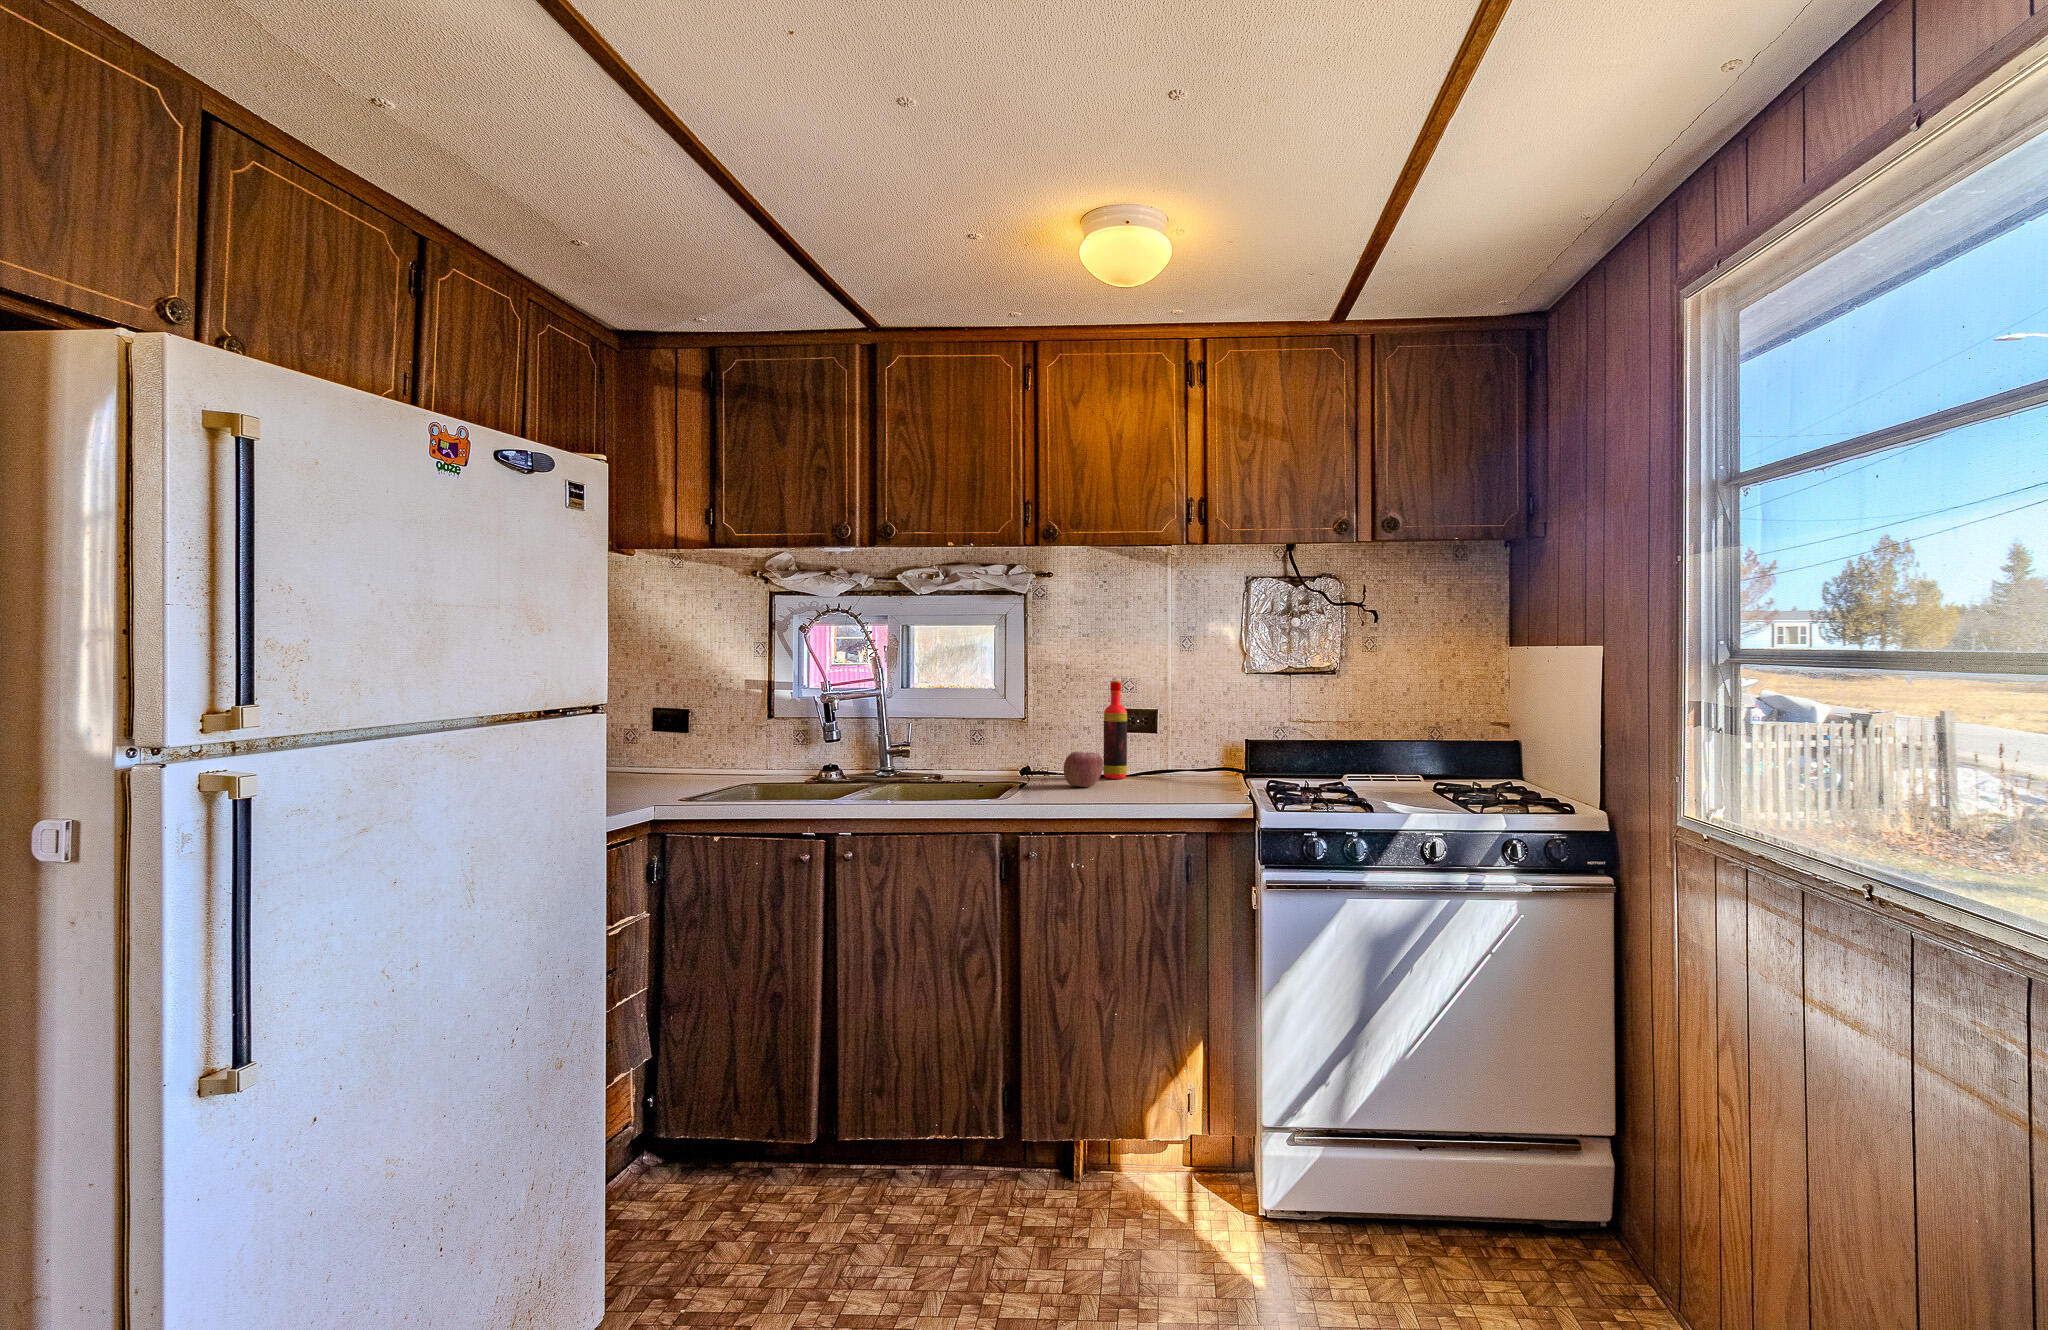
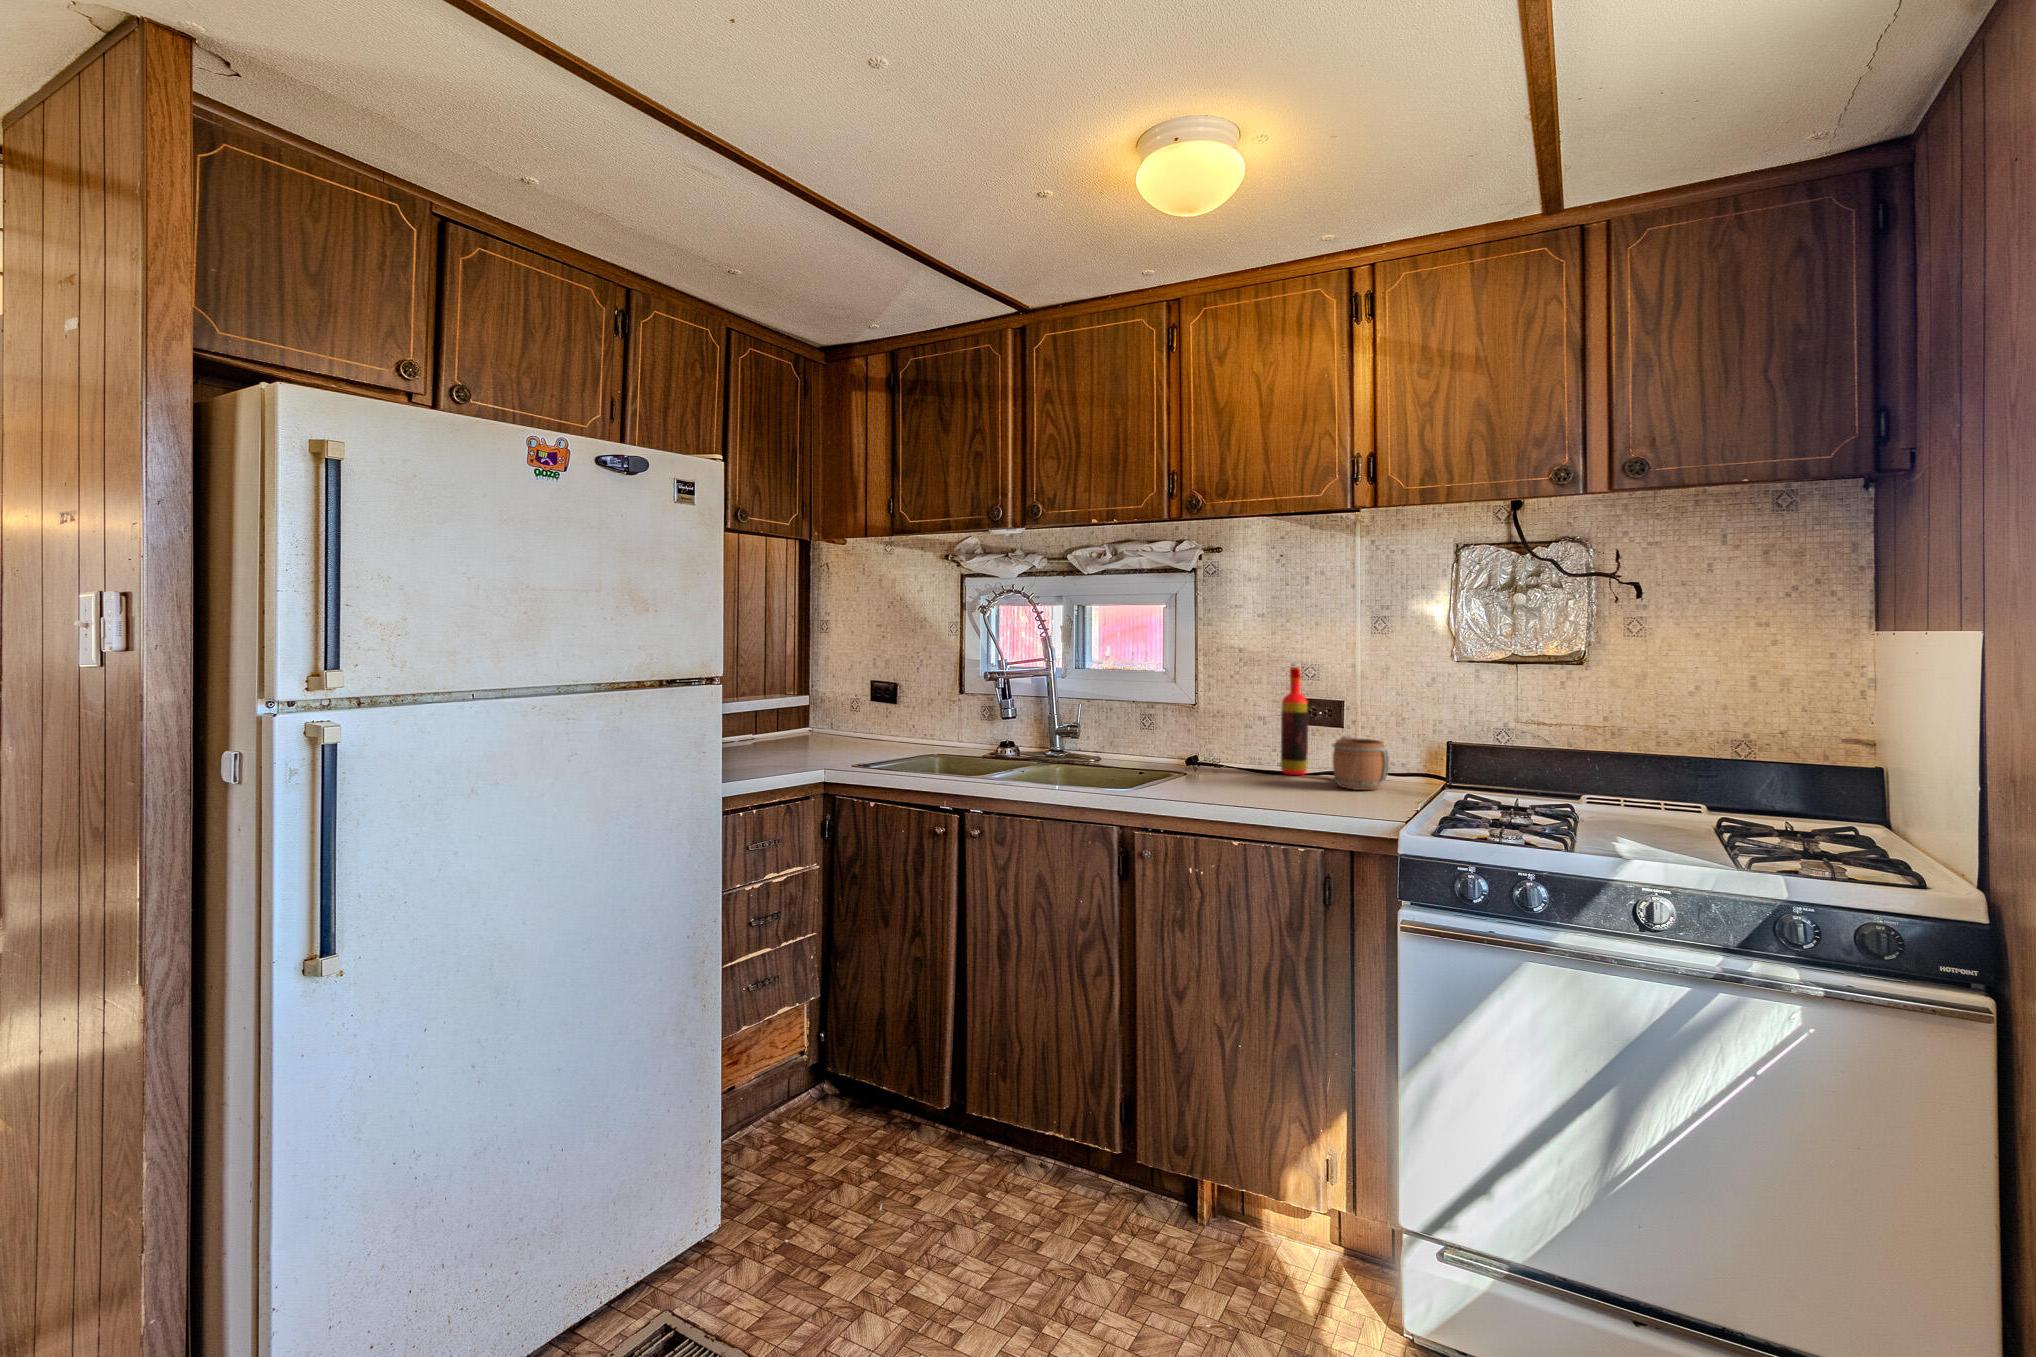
mug: none [1154,741,1203,786] -> present [1333,736,1389,790]
apple: present [1064,752,1103,787] -> none [1223,744,1268,784]

